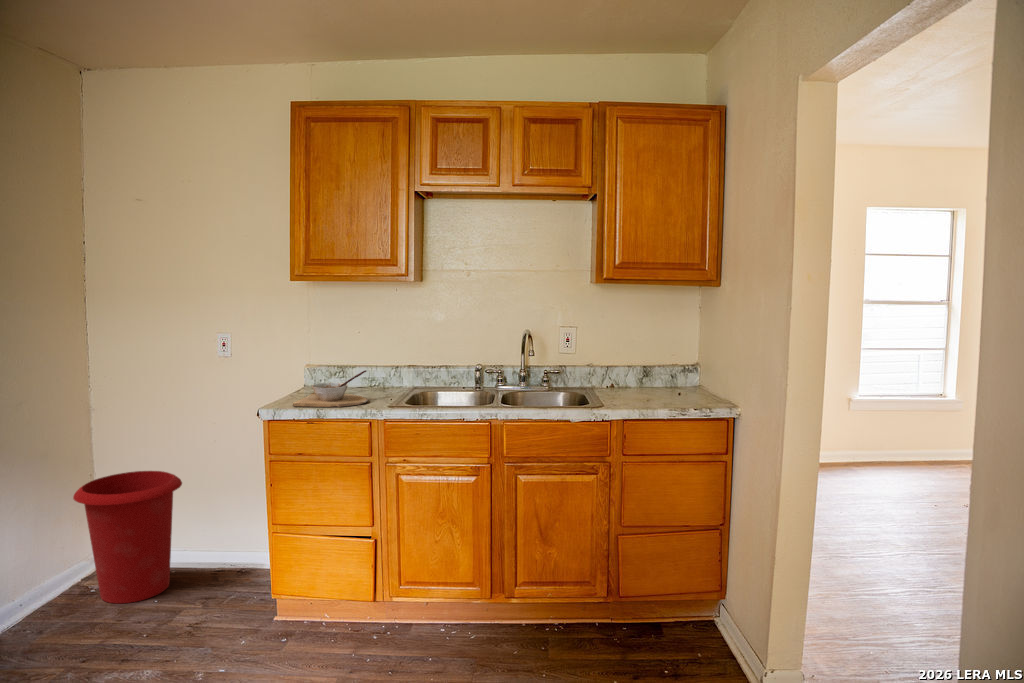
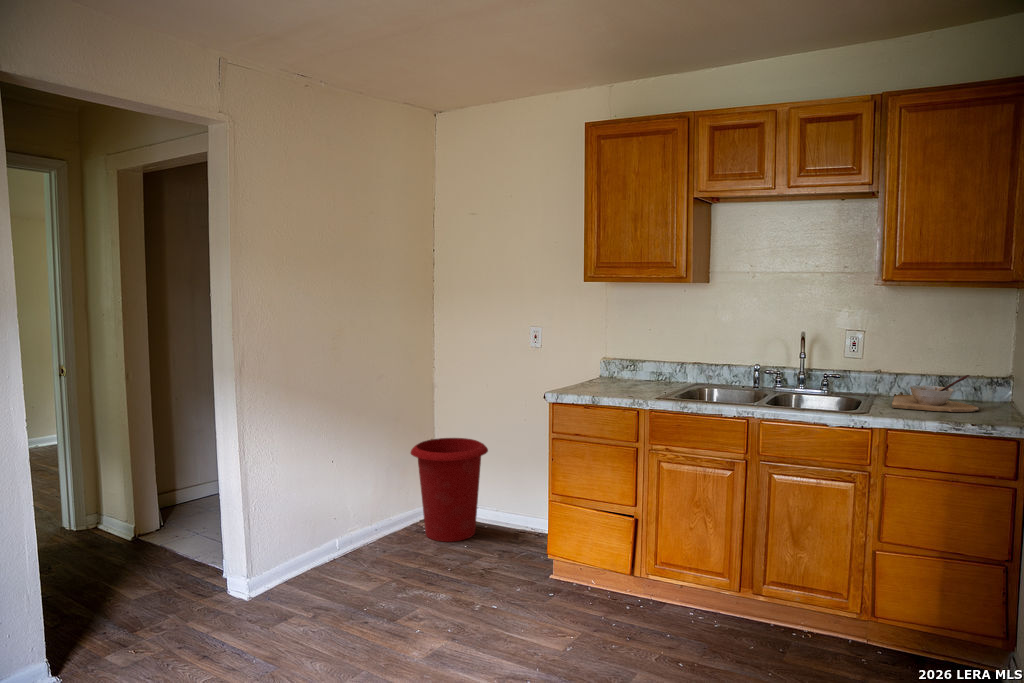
bowl: present [293,370,368,407] -> present [892,375,979,412]

